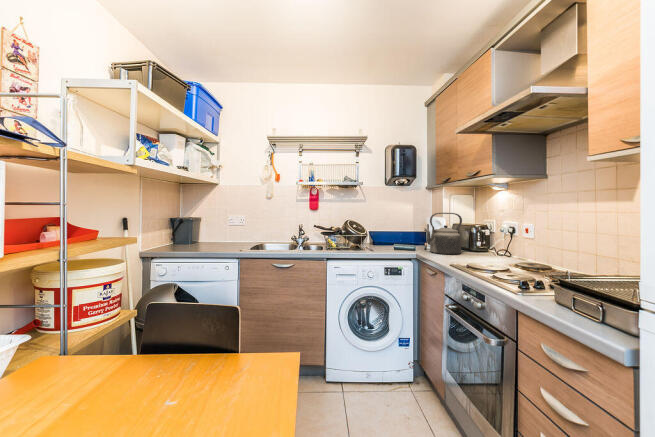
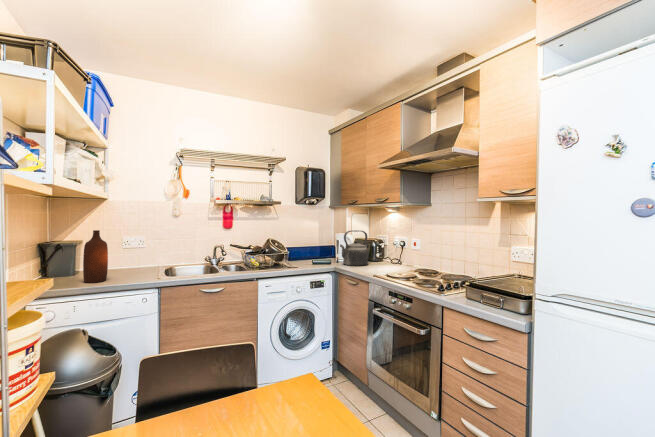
bottle: none [187,208,205,251] -> present [83,230,108,283]

